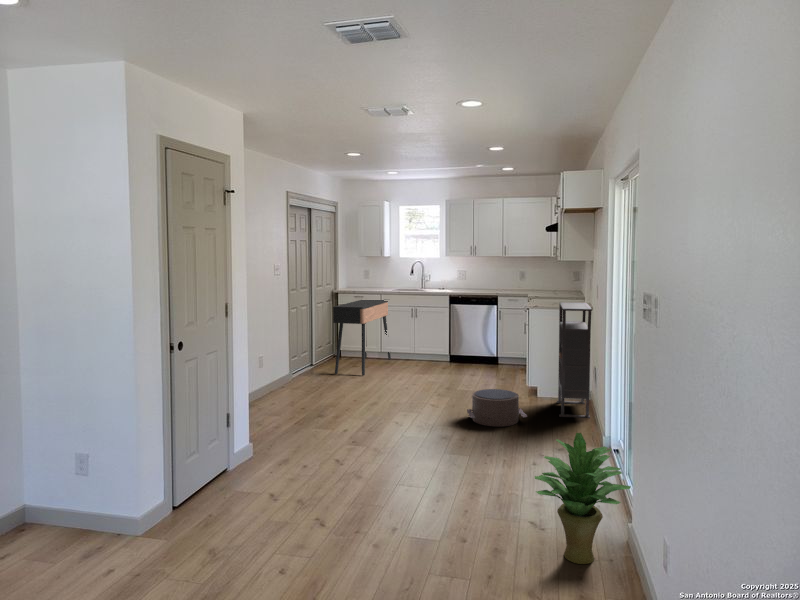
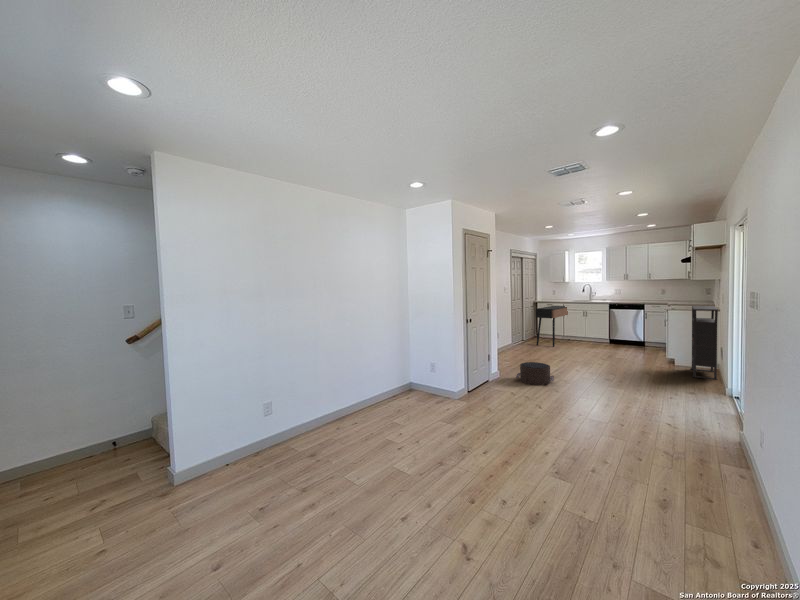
pouf: present [467,389,527,426] -> present [516,362,554,385]
potted plant: present [535,433,631,564] -> none [668,373,740,448]

